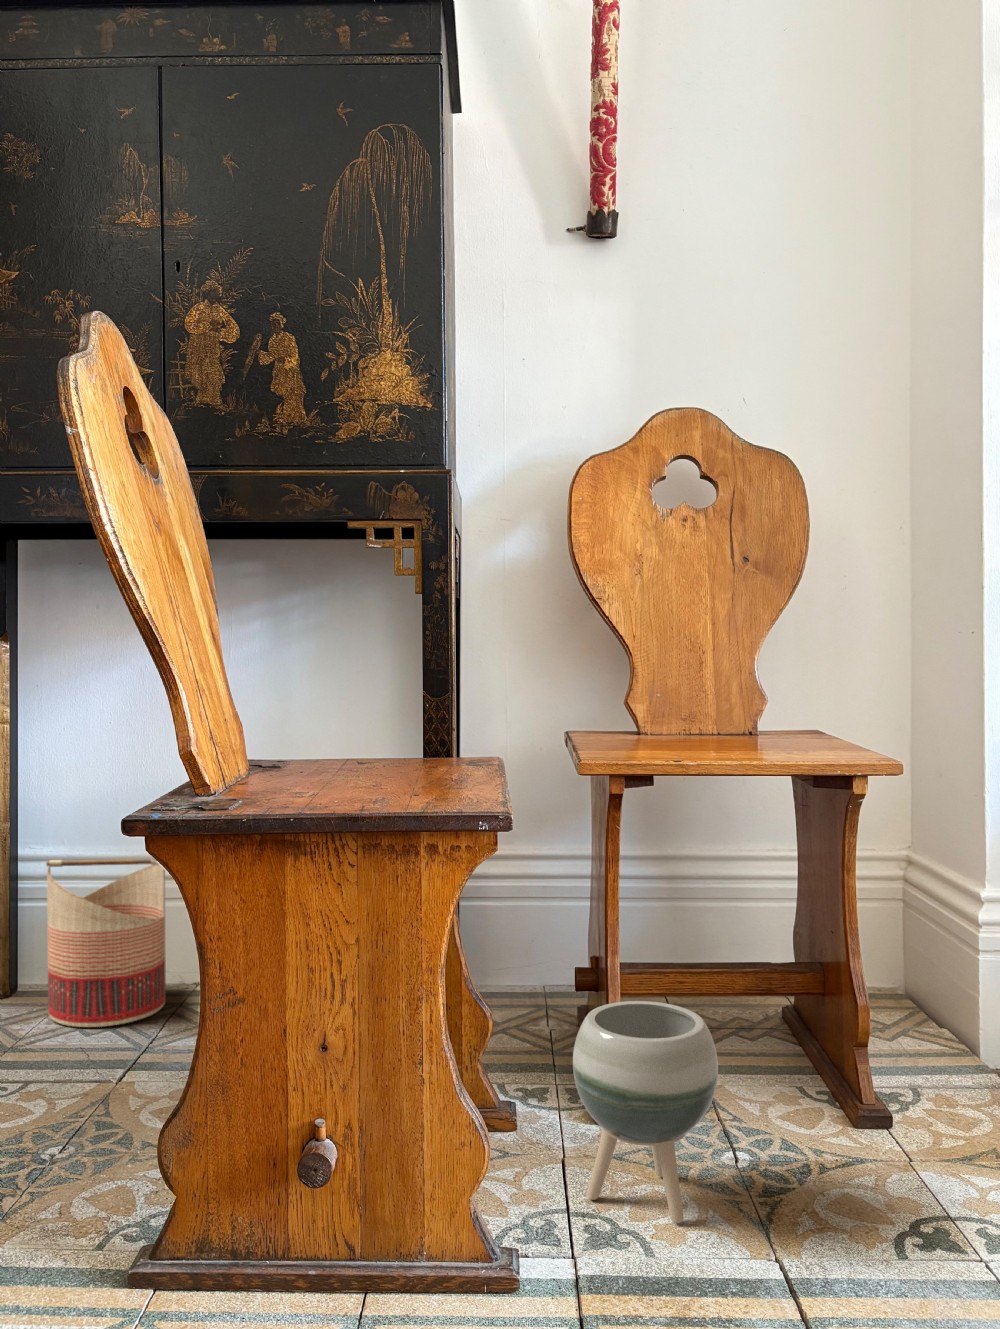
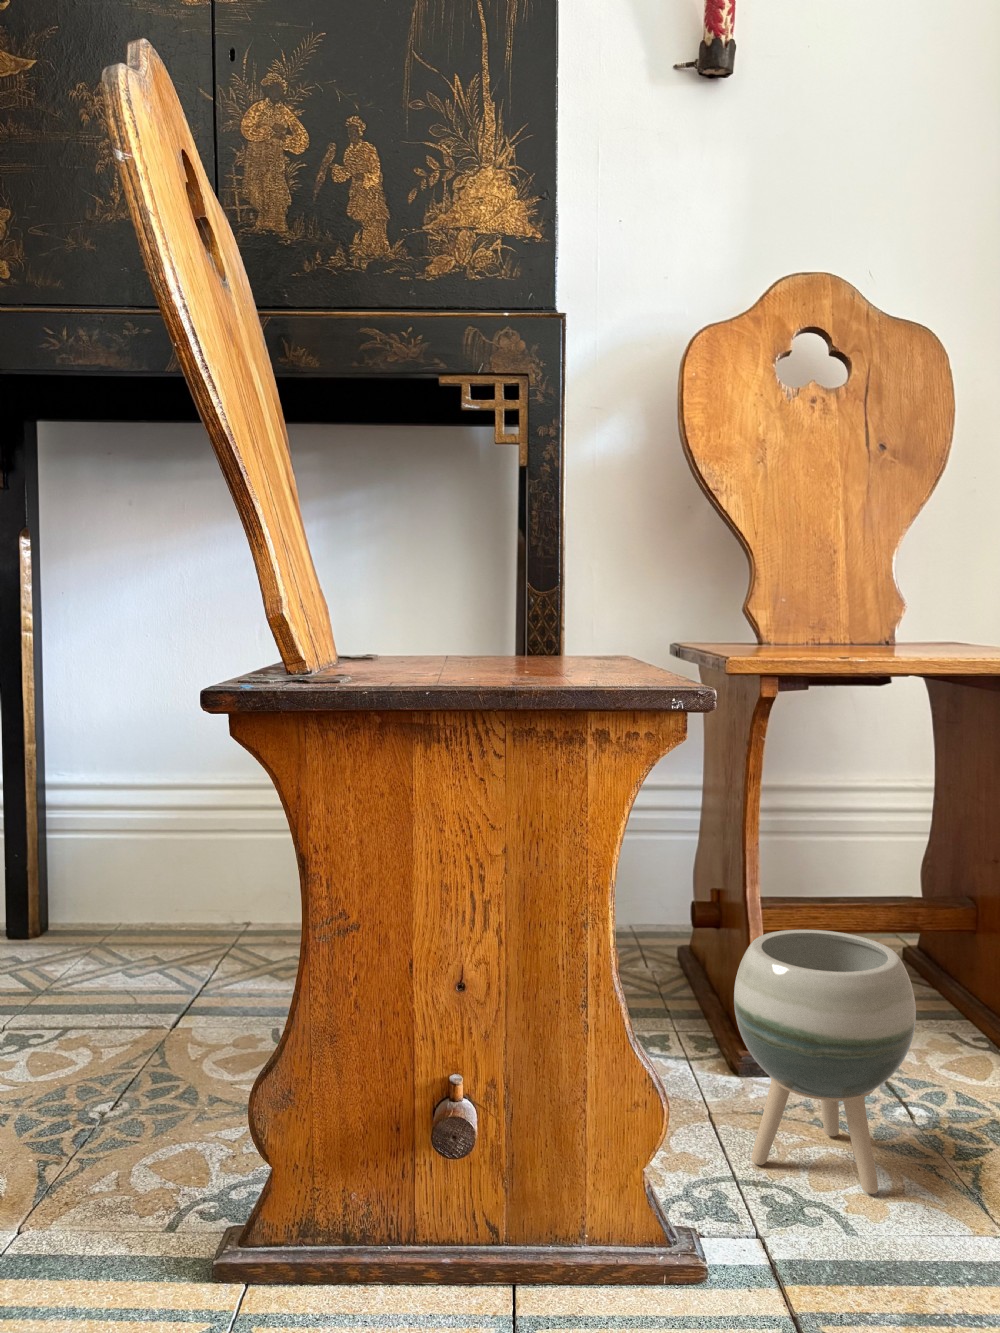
basket: present [47,859,166,1027] -> none [81,780,215,967]

